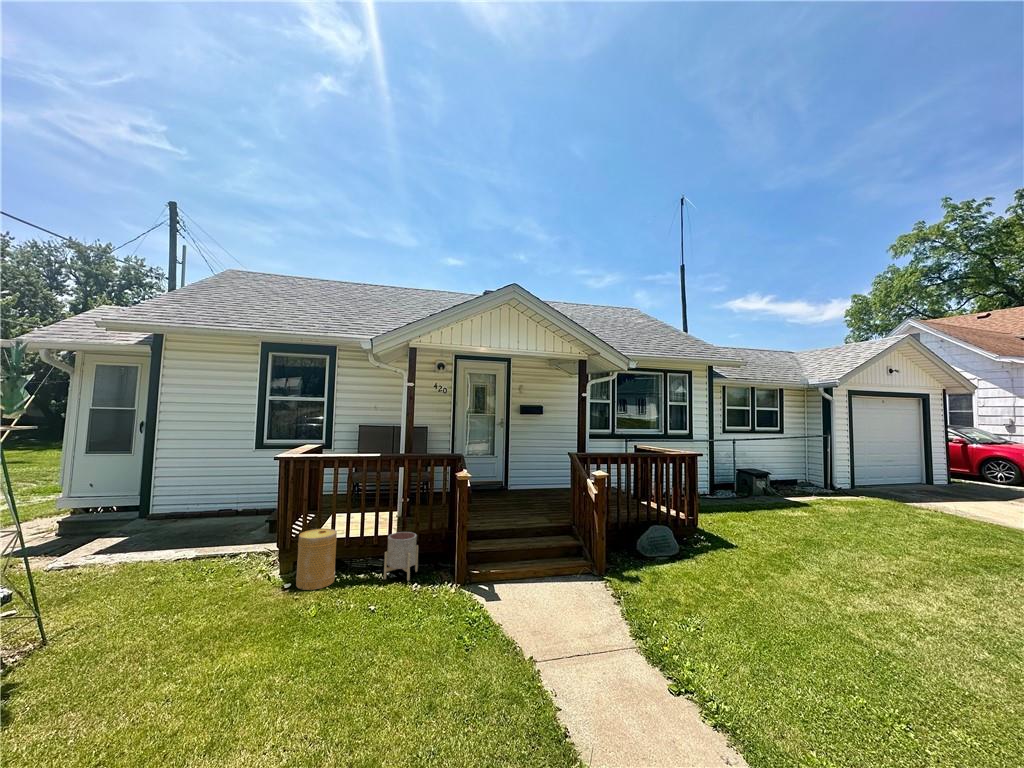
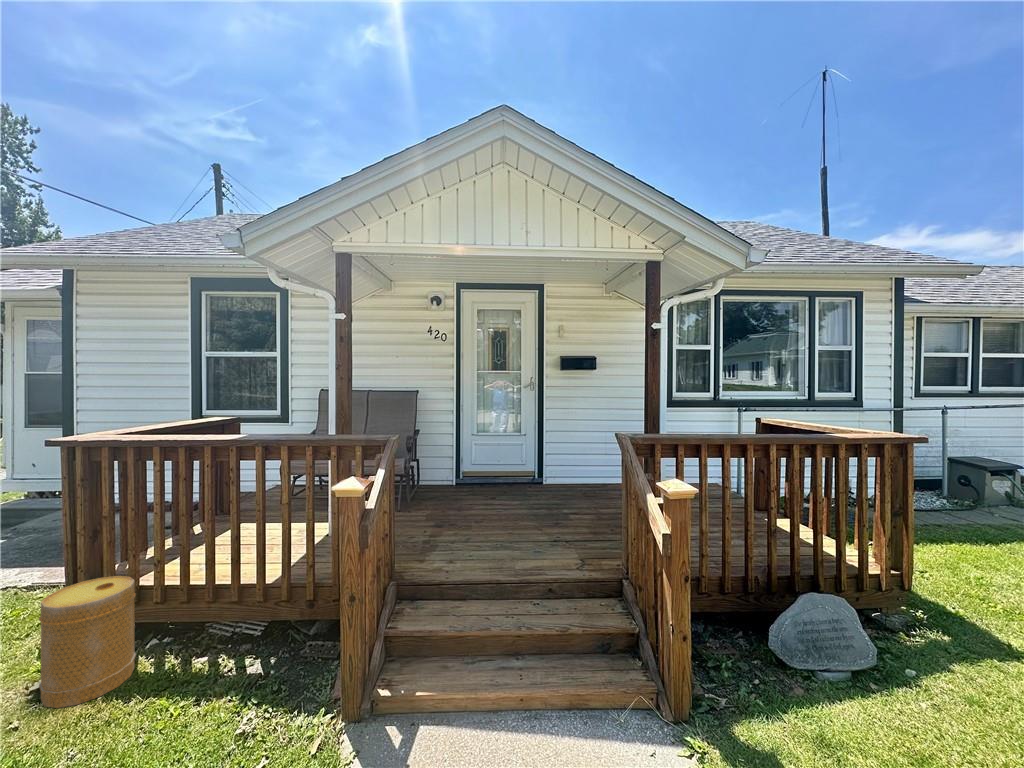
planter: present [384,532,418,581] -> none [211,588,293,700]

